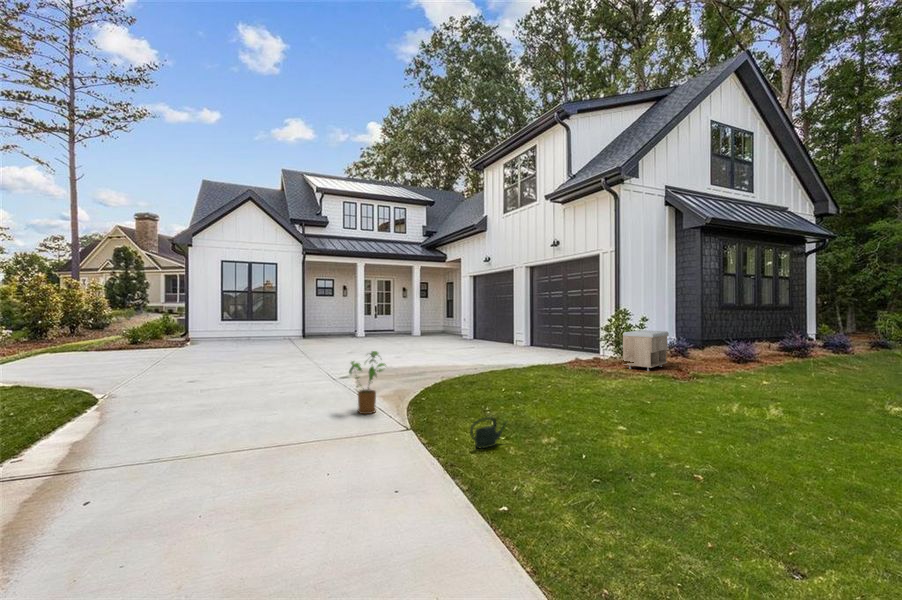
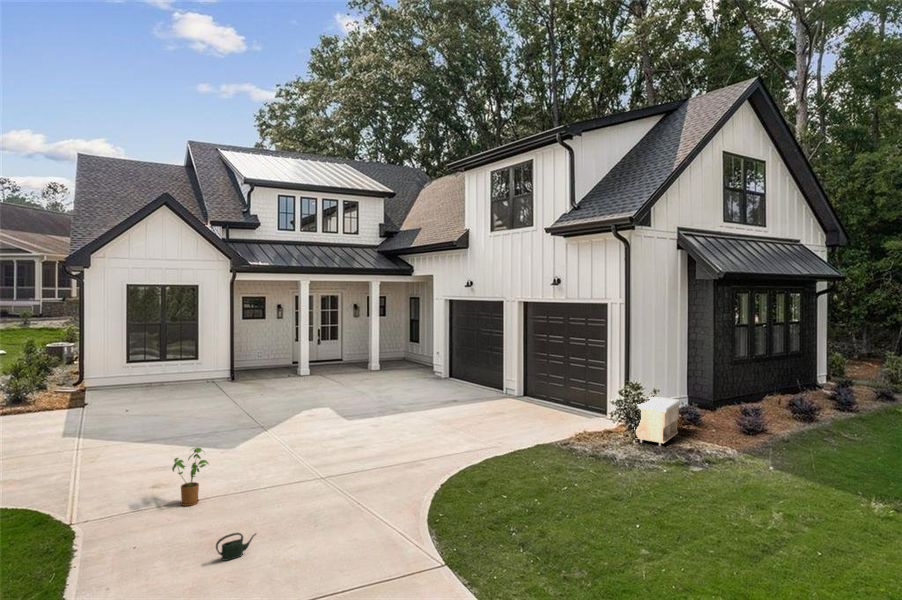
house plant: present [349,351,386,414] -> present [172,448,209,506]
watering can: present [470,418,506,449] -> present [216,533,256,561]

